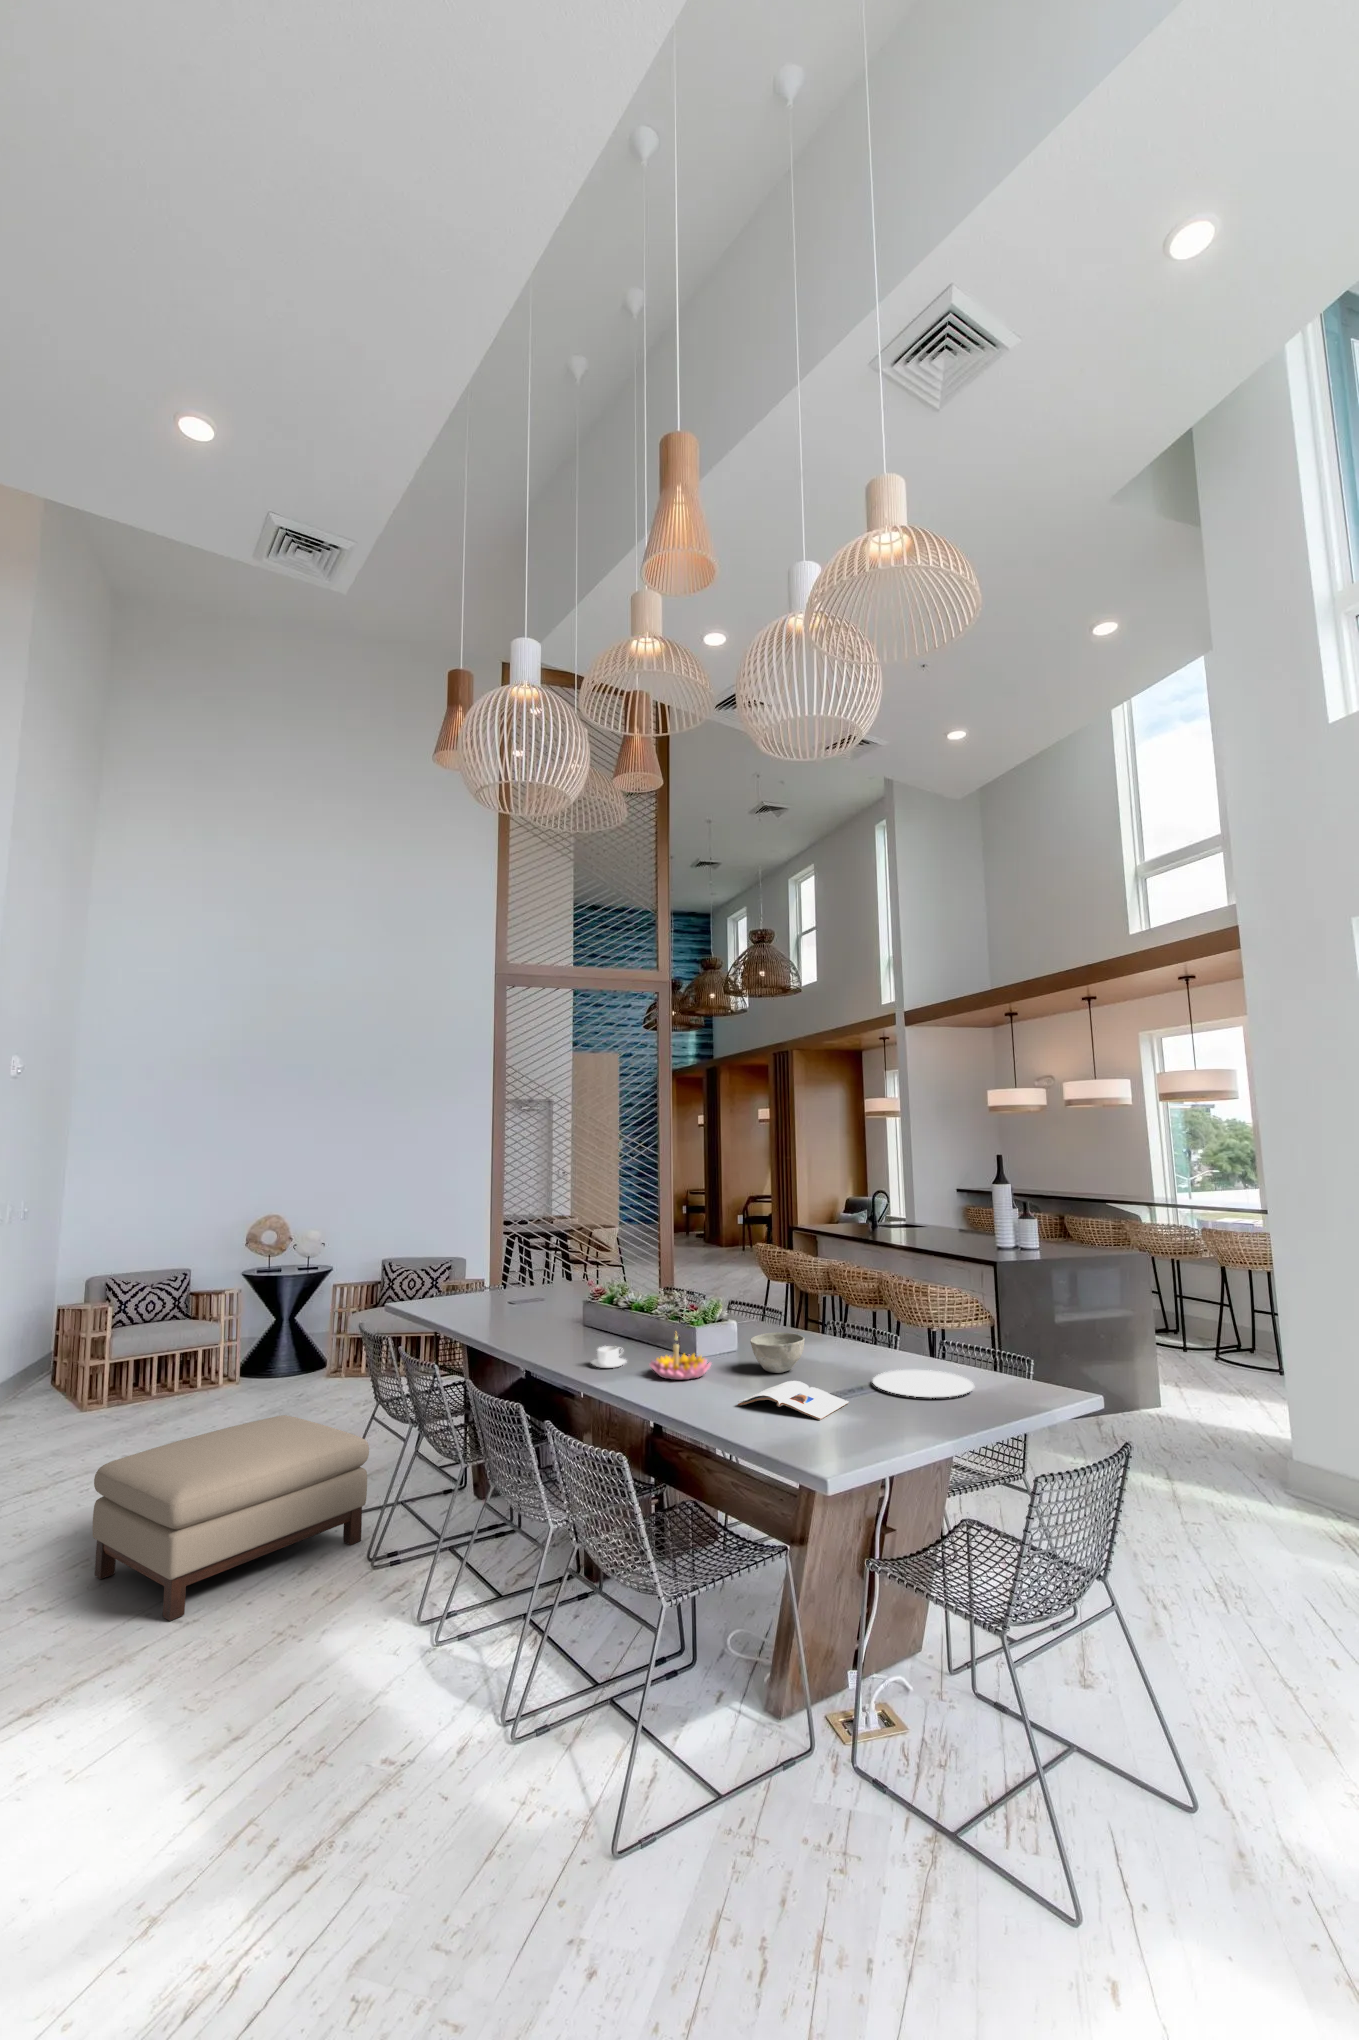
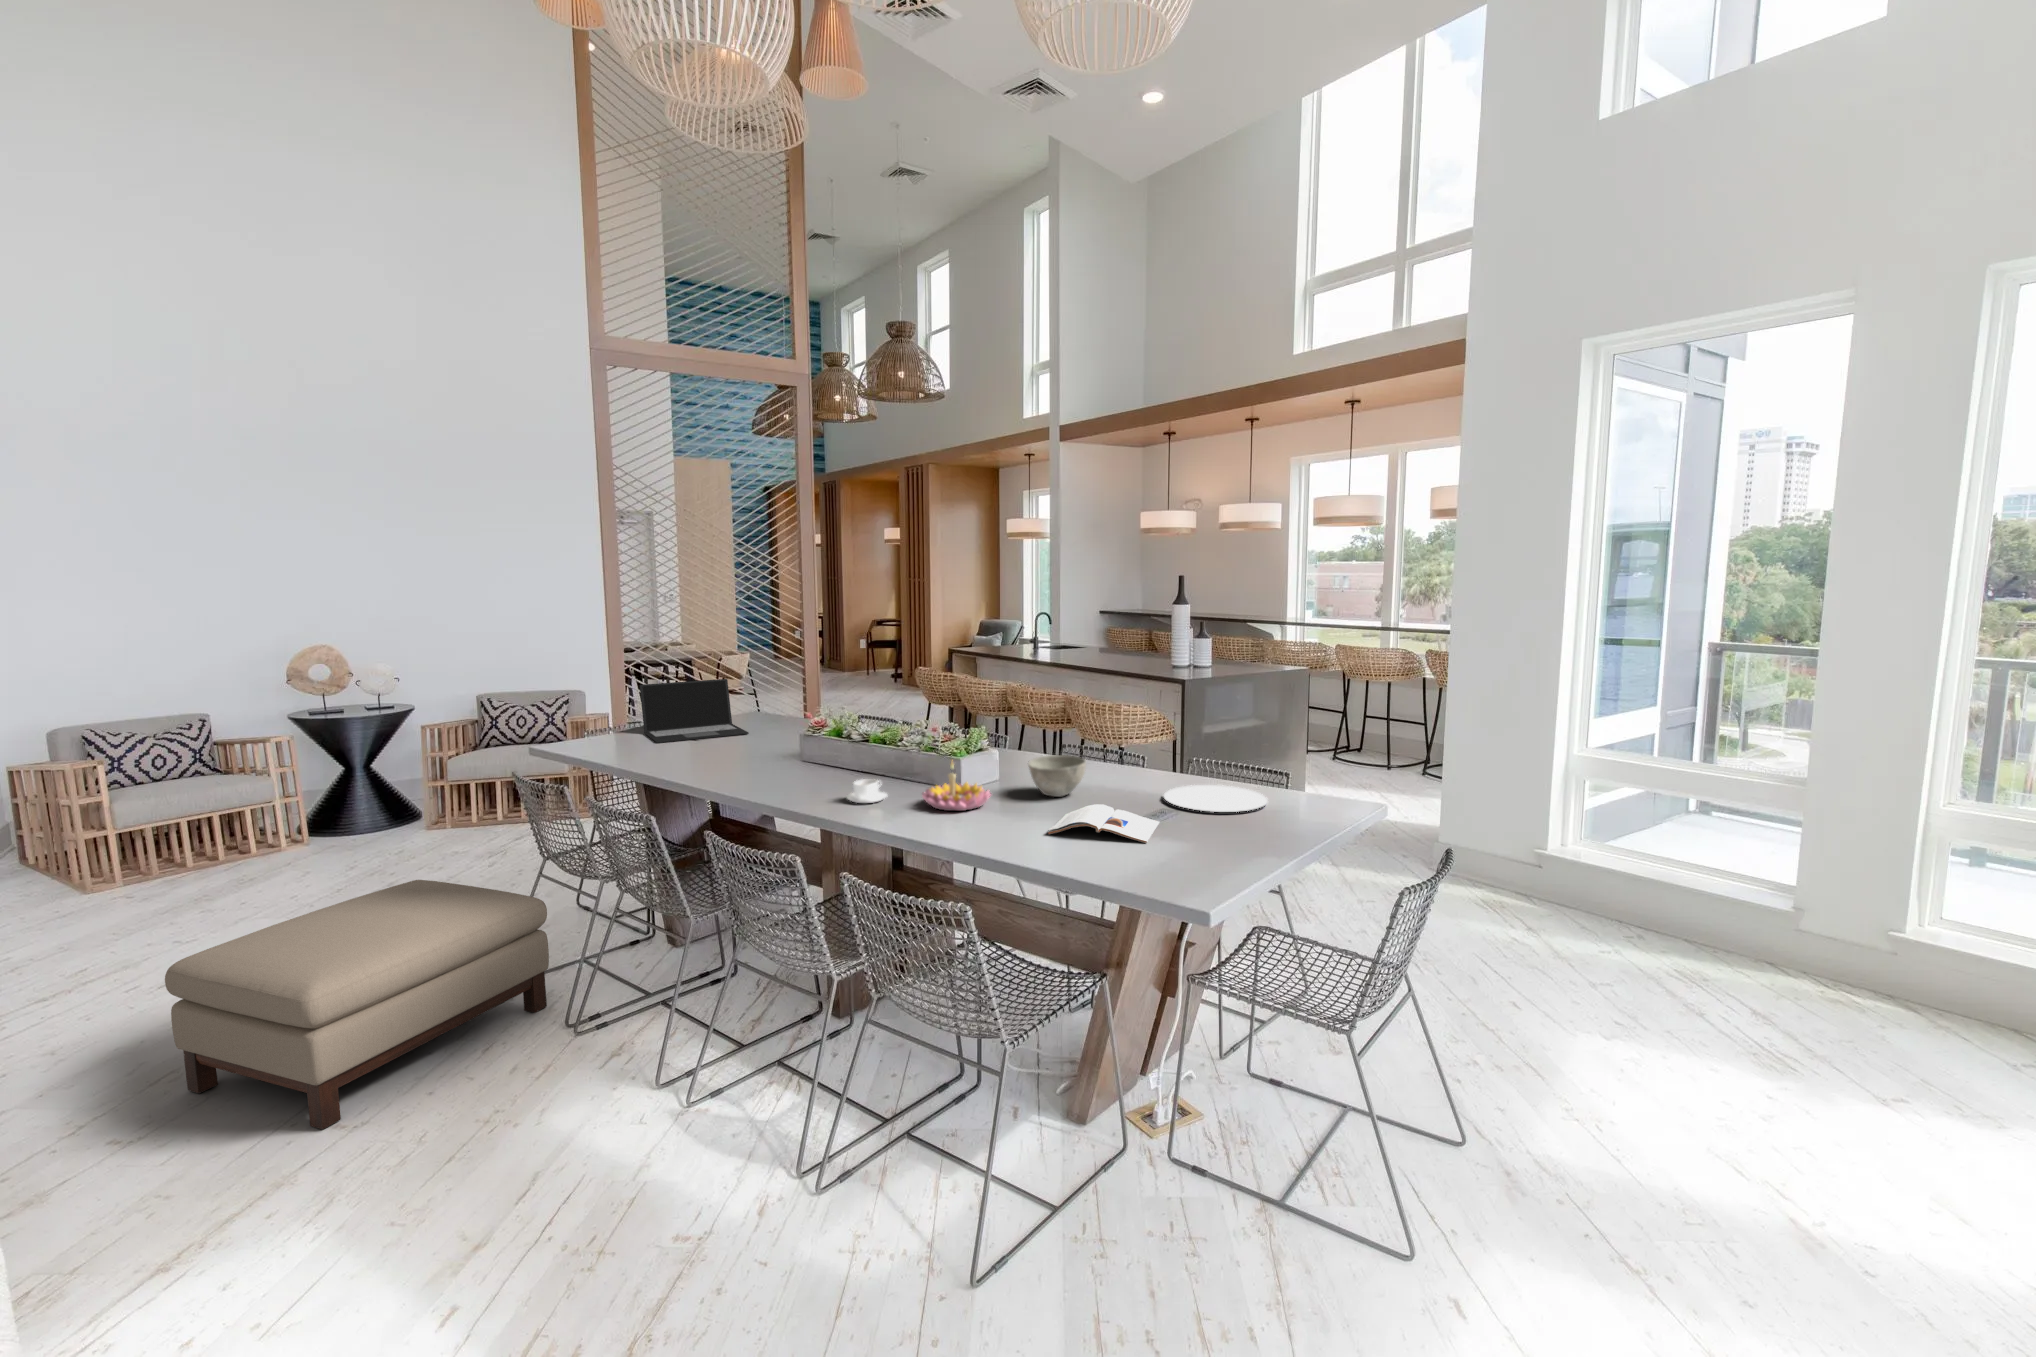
laptop: none [475,1251,557,1307] -> present [640,679,749,743]

